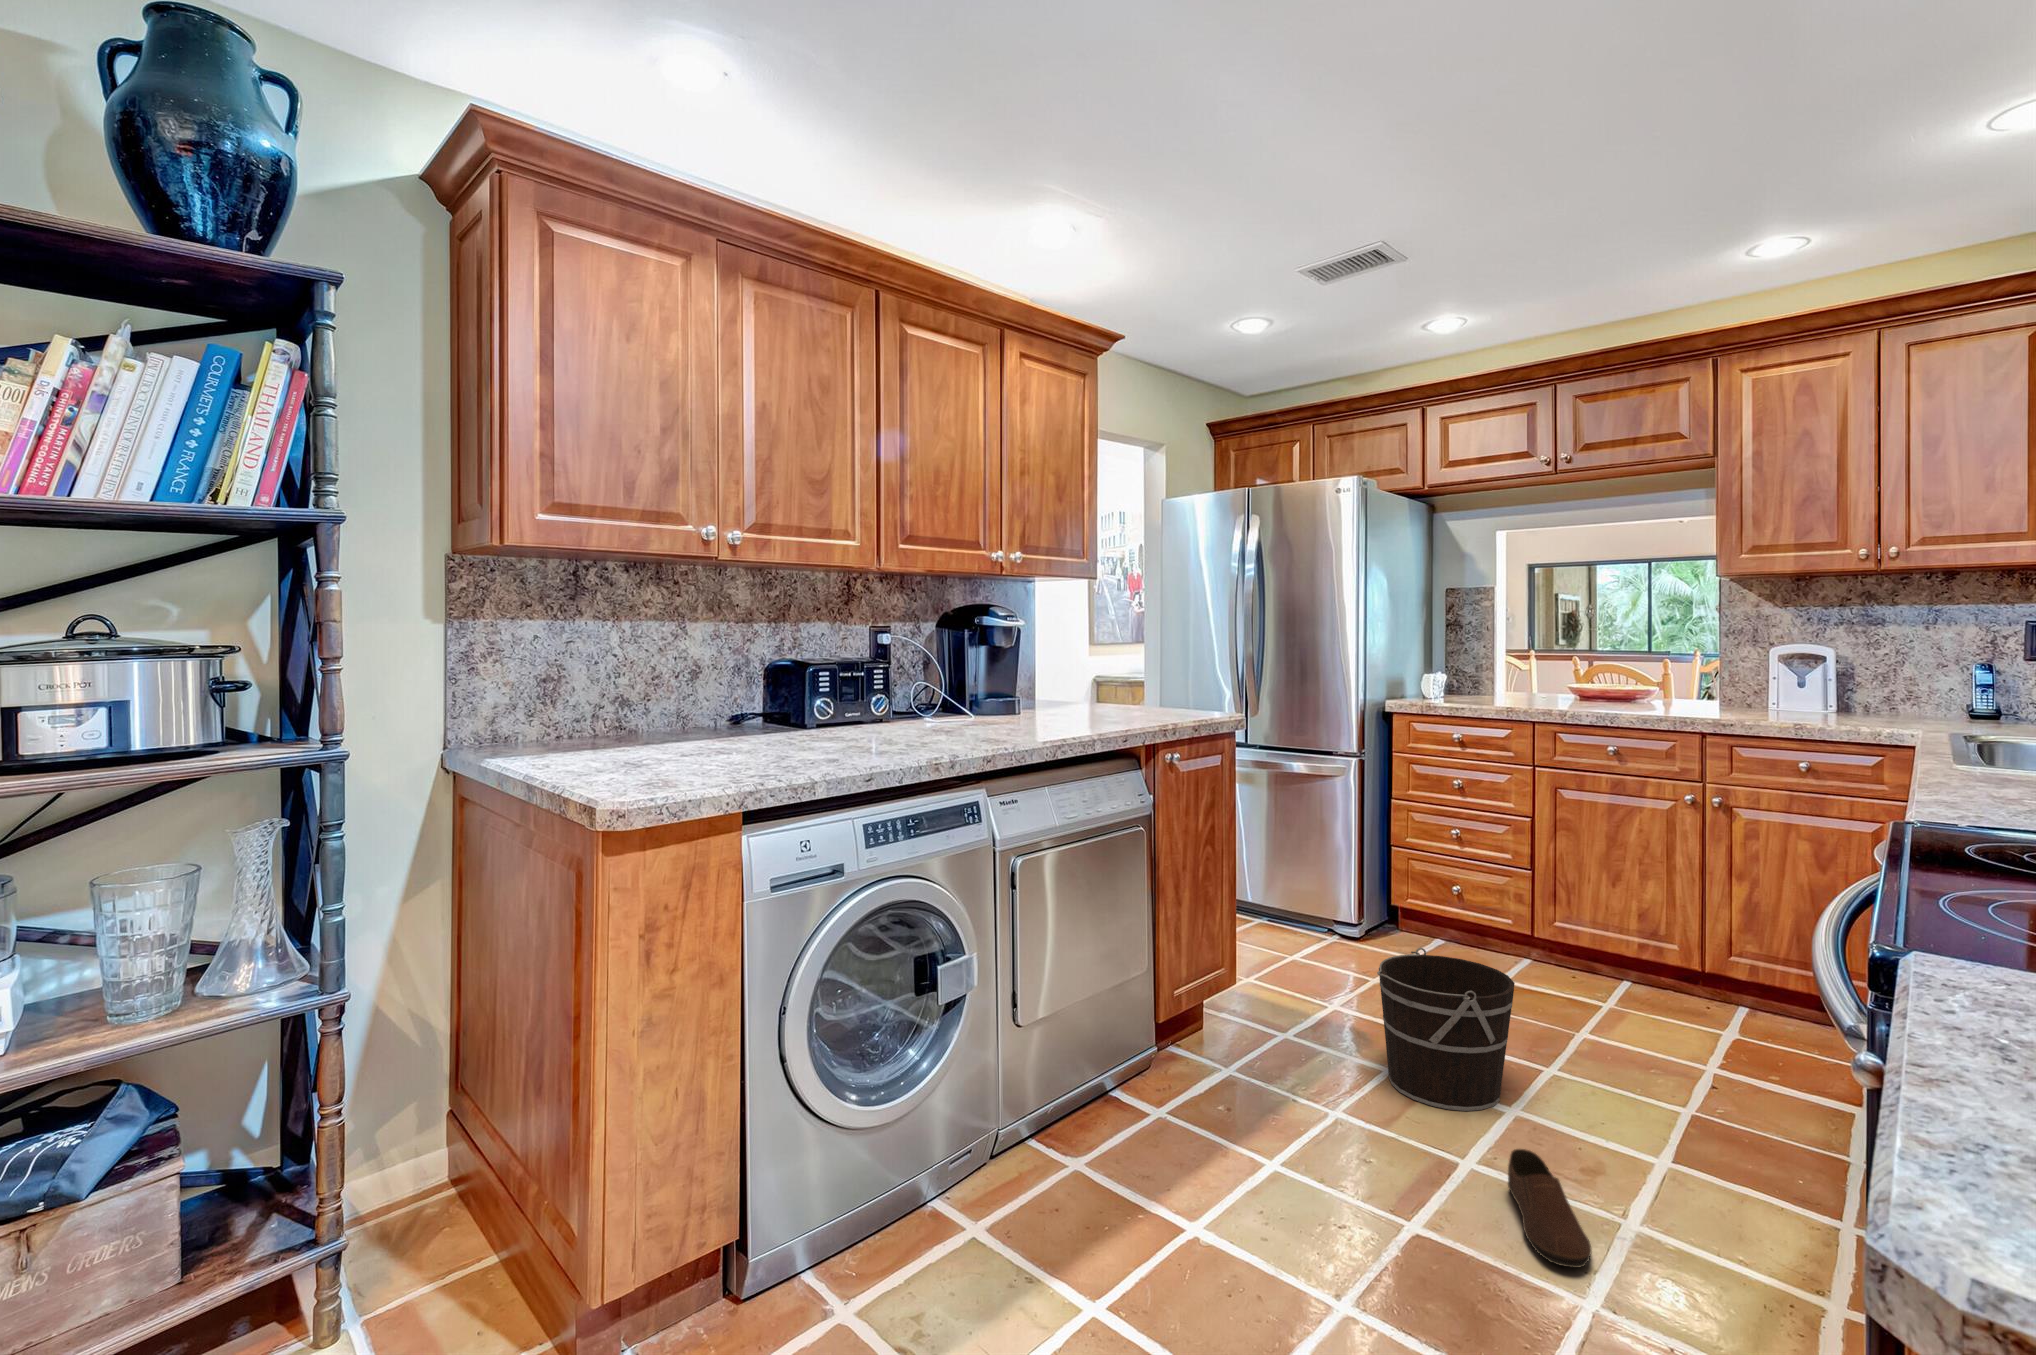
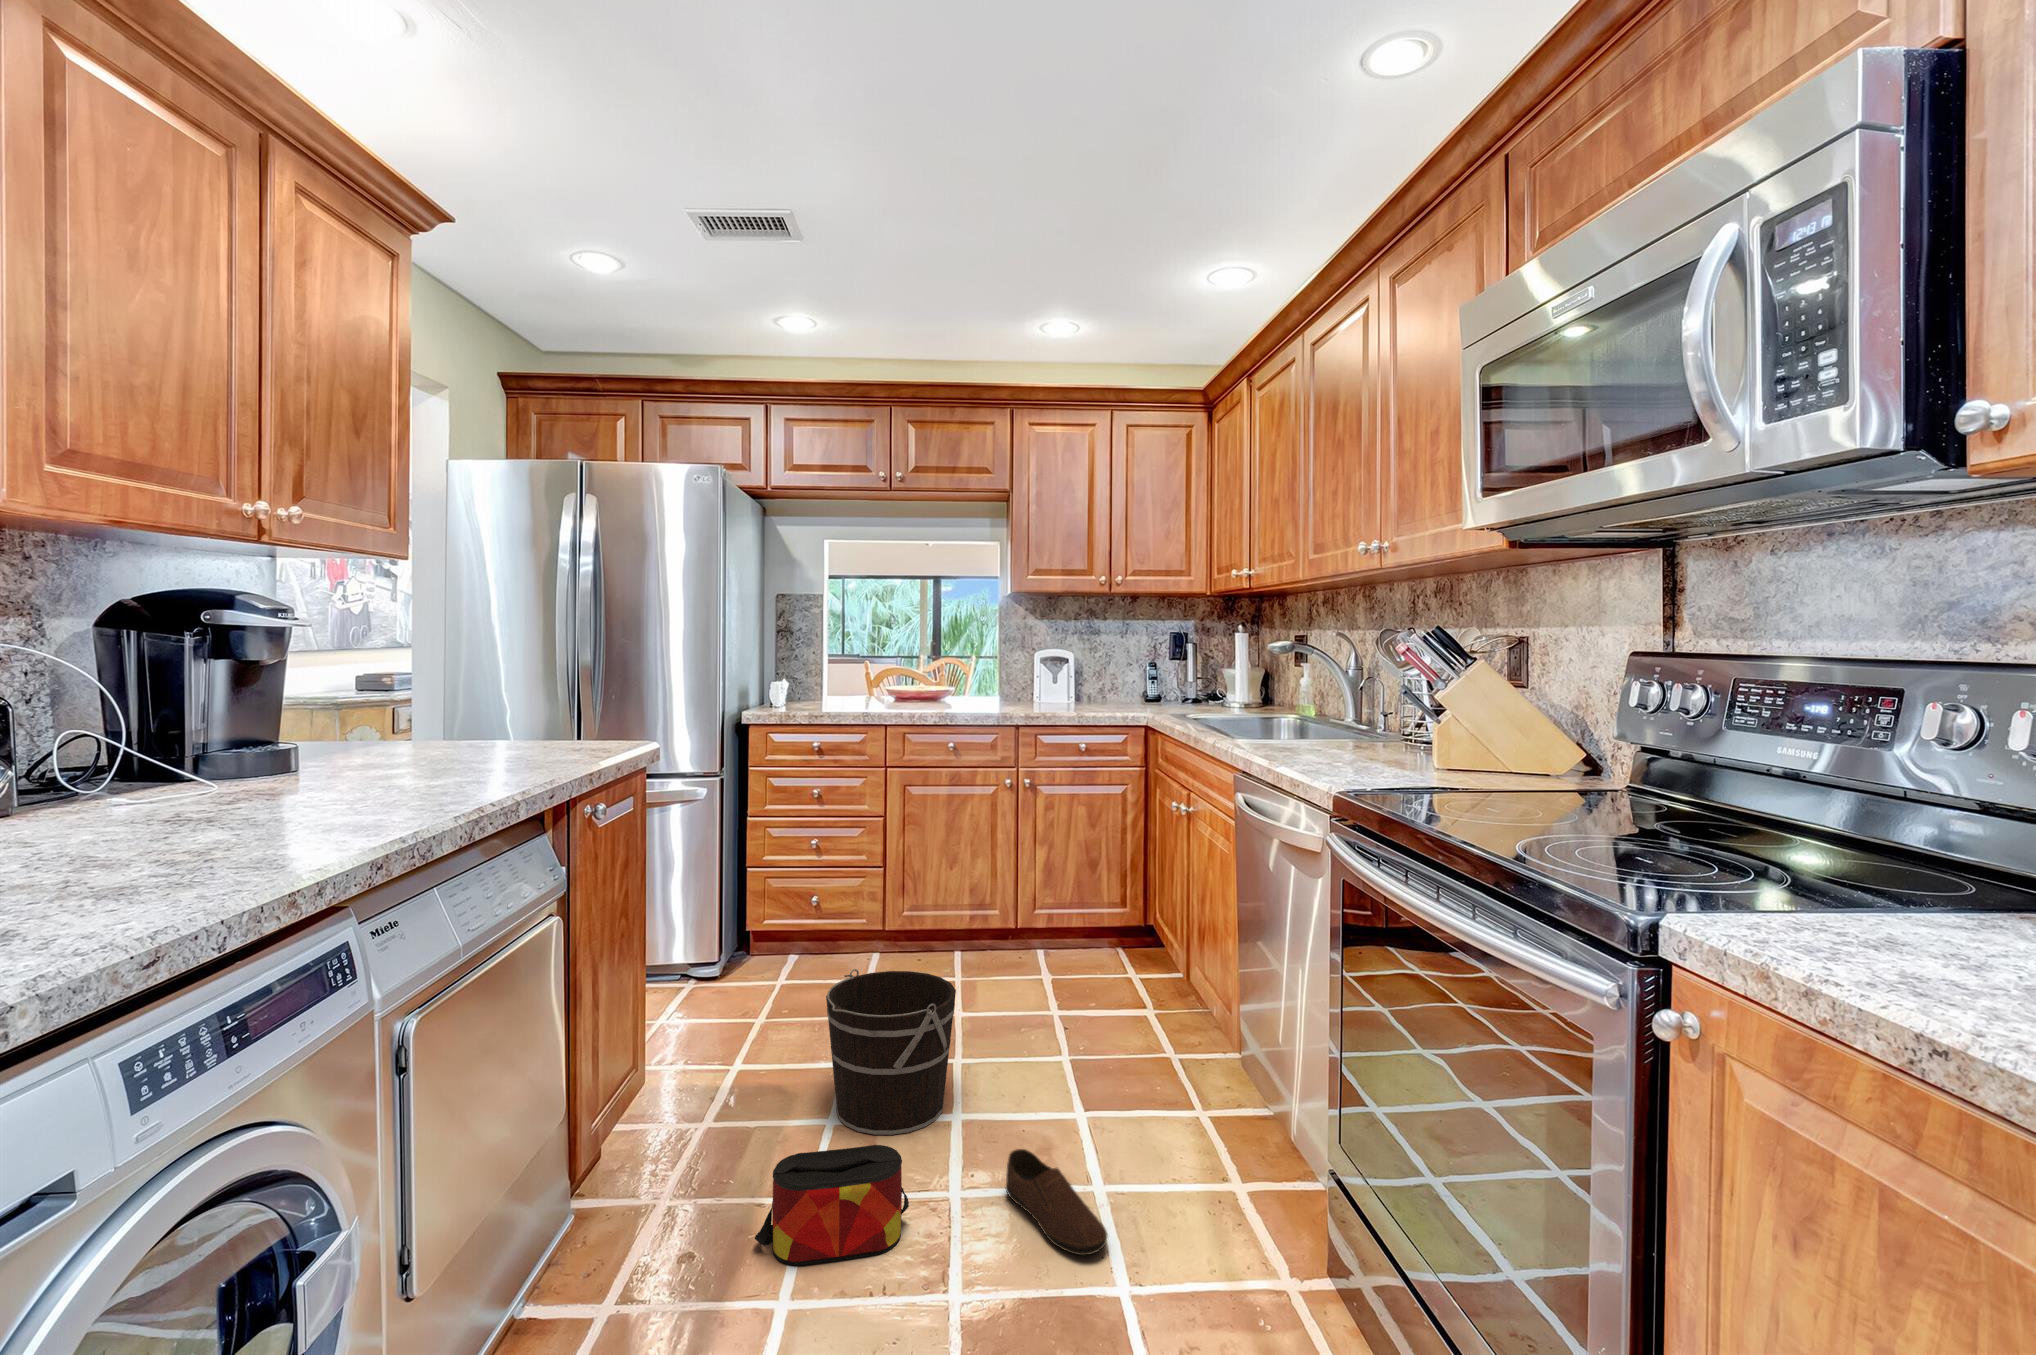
bag: none [1263,1072,1399,1181] -> present [755,1145,909,1265]

